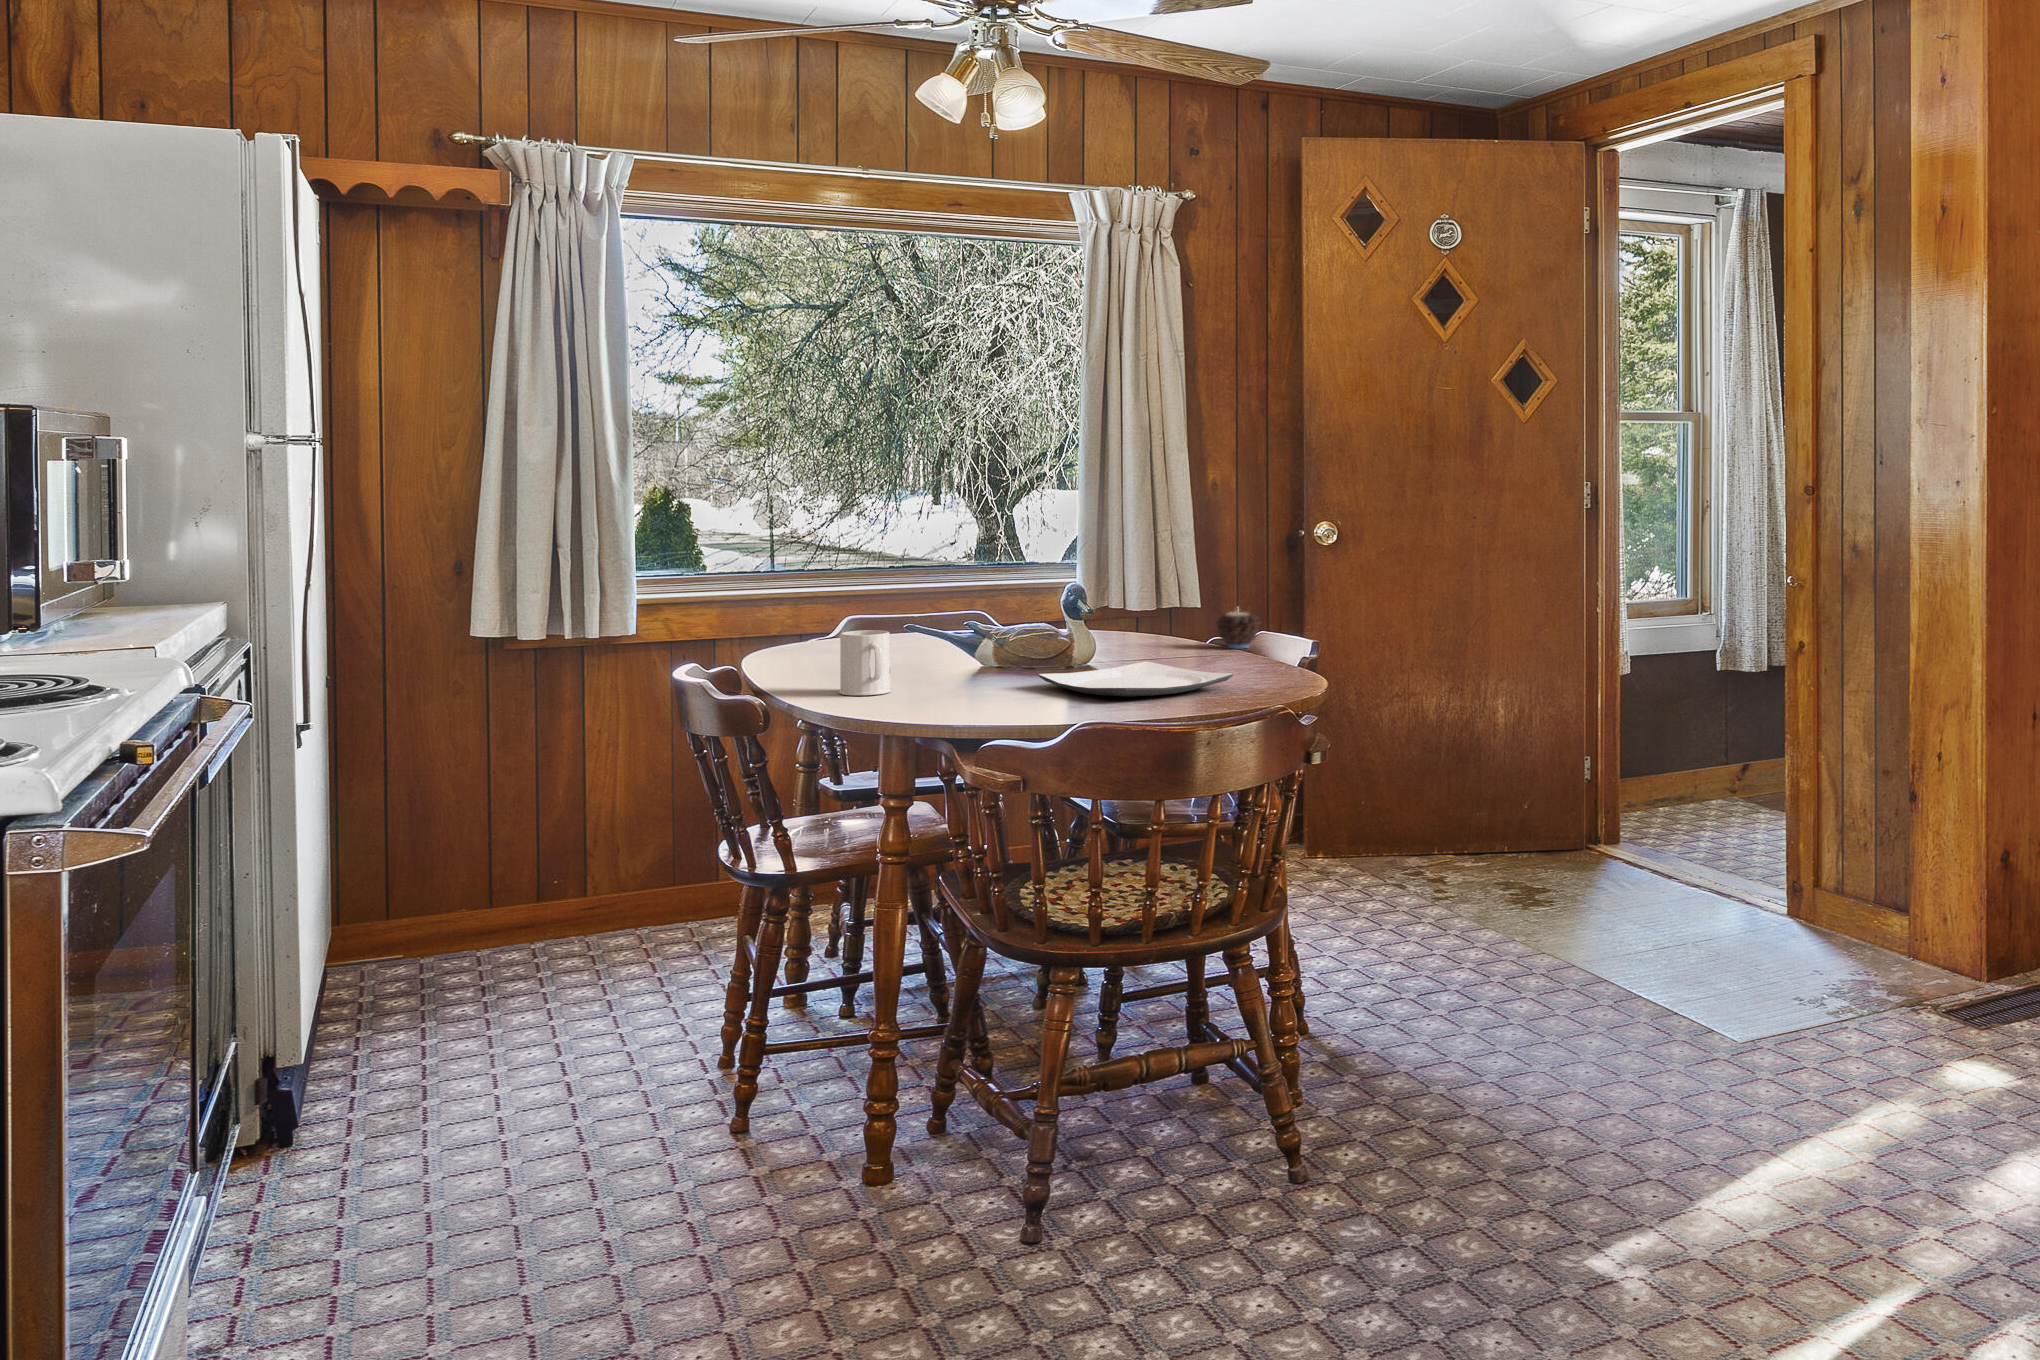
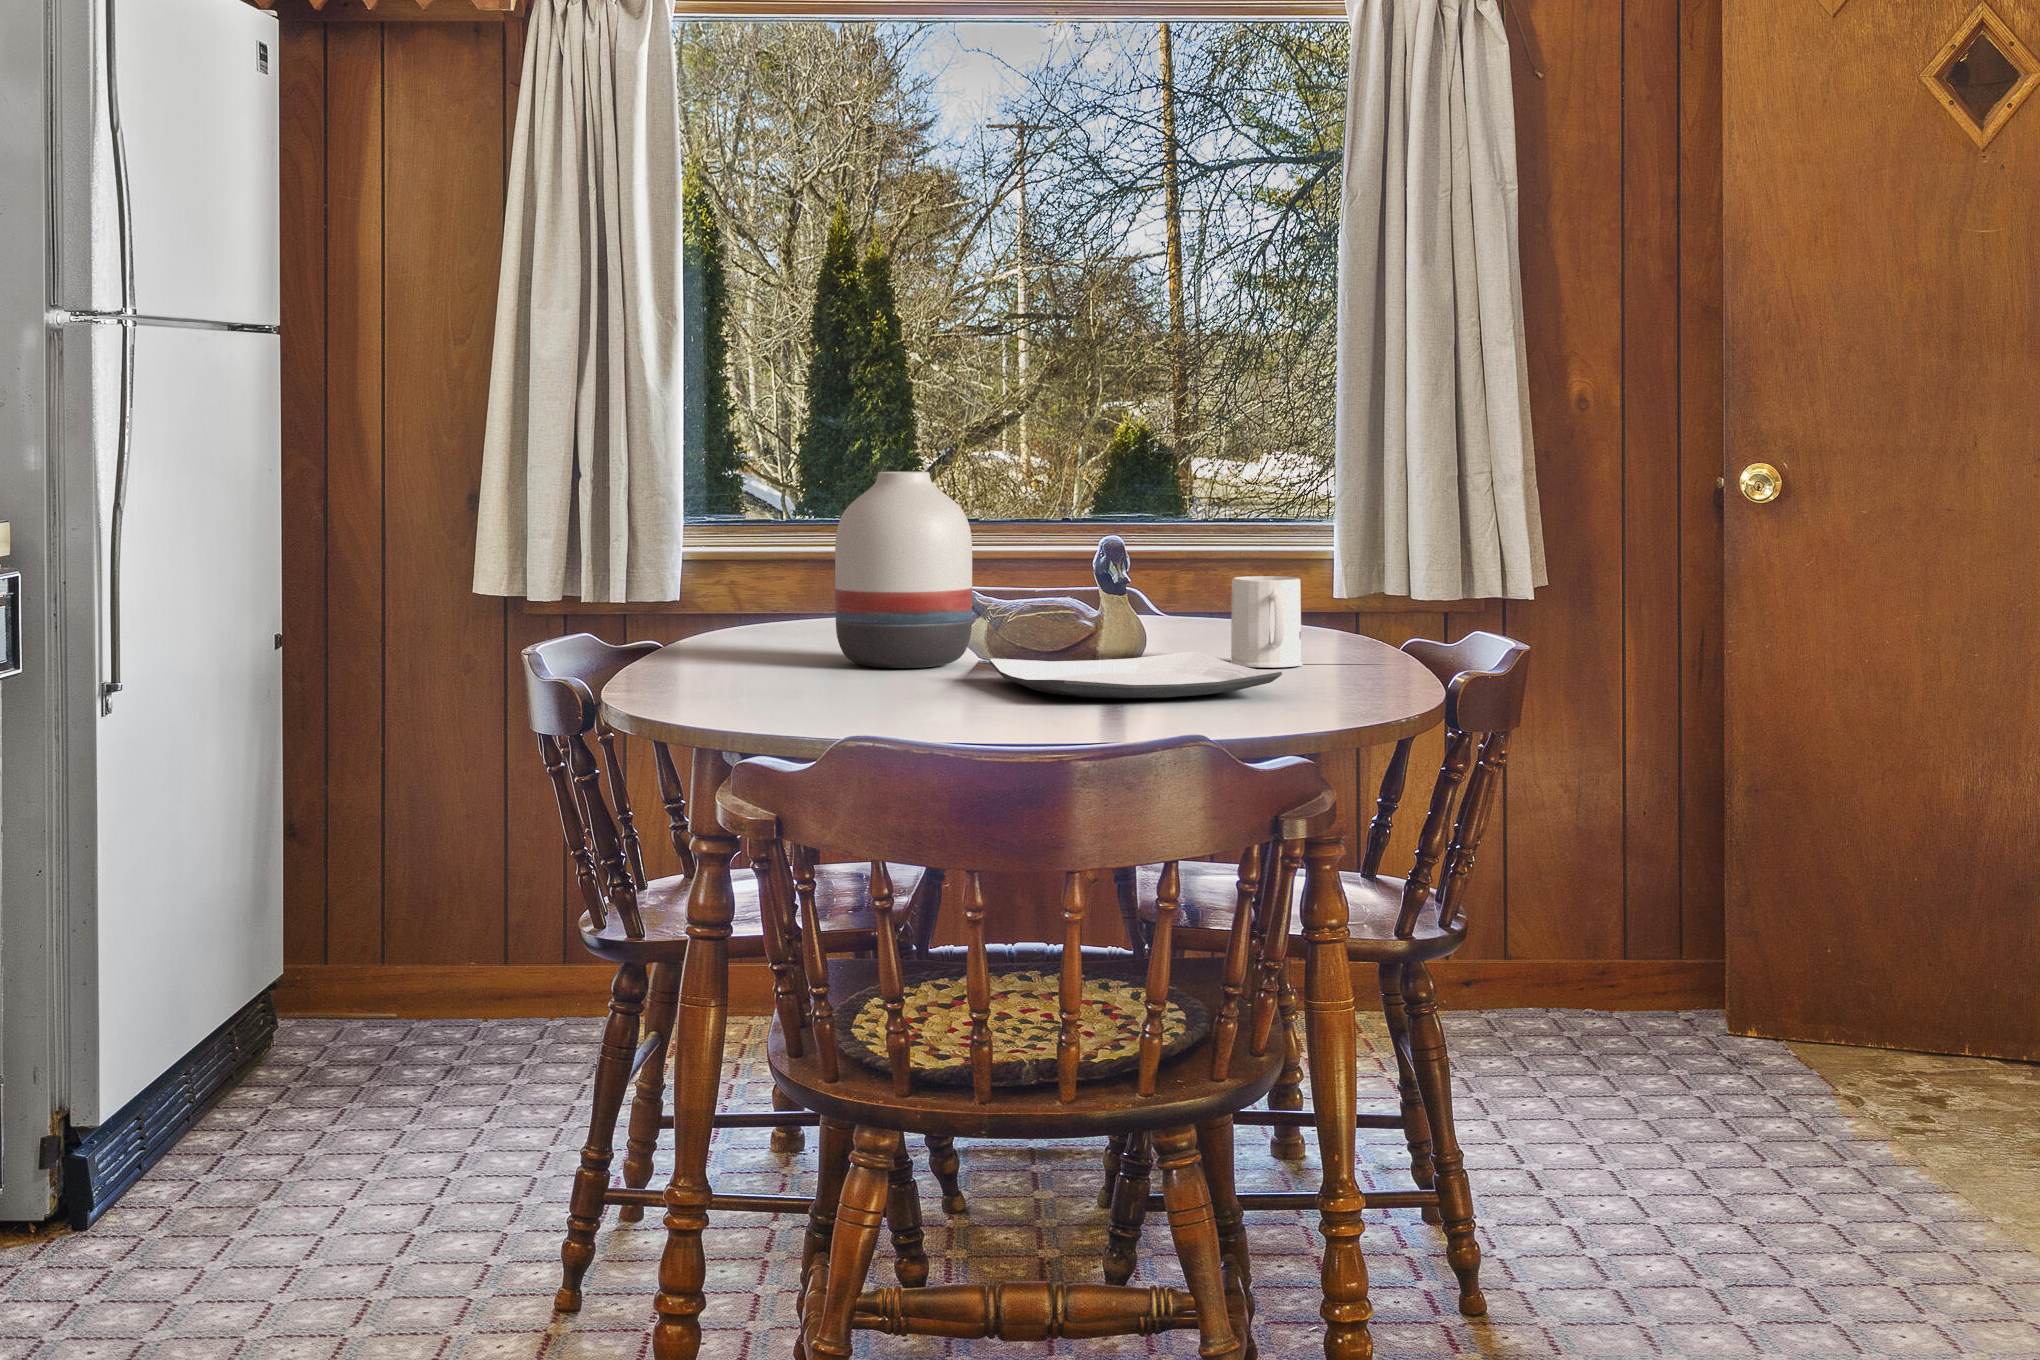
vase: none [912,555,1001,682] -> present [835,472,972,668]
candle: present [1216,612,1260,648] -> none [1402,579,1478,650]
mug: present [839,630,892,696] -> present [1230,576,1303,668]

